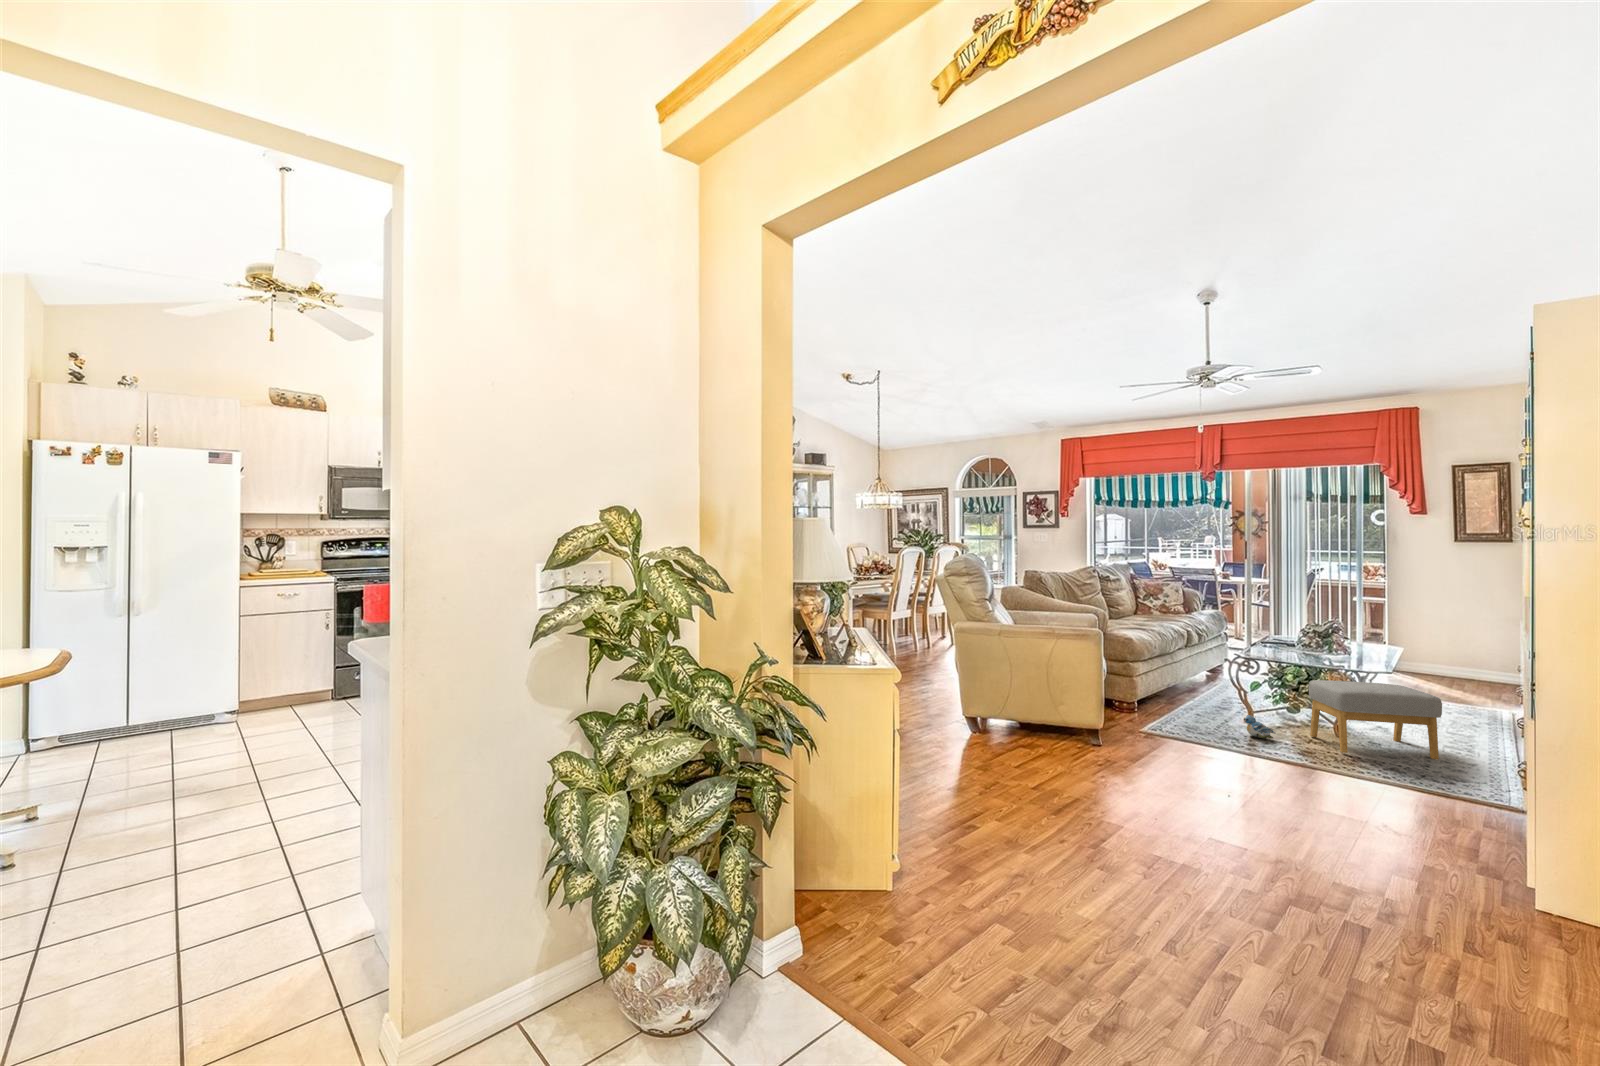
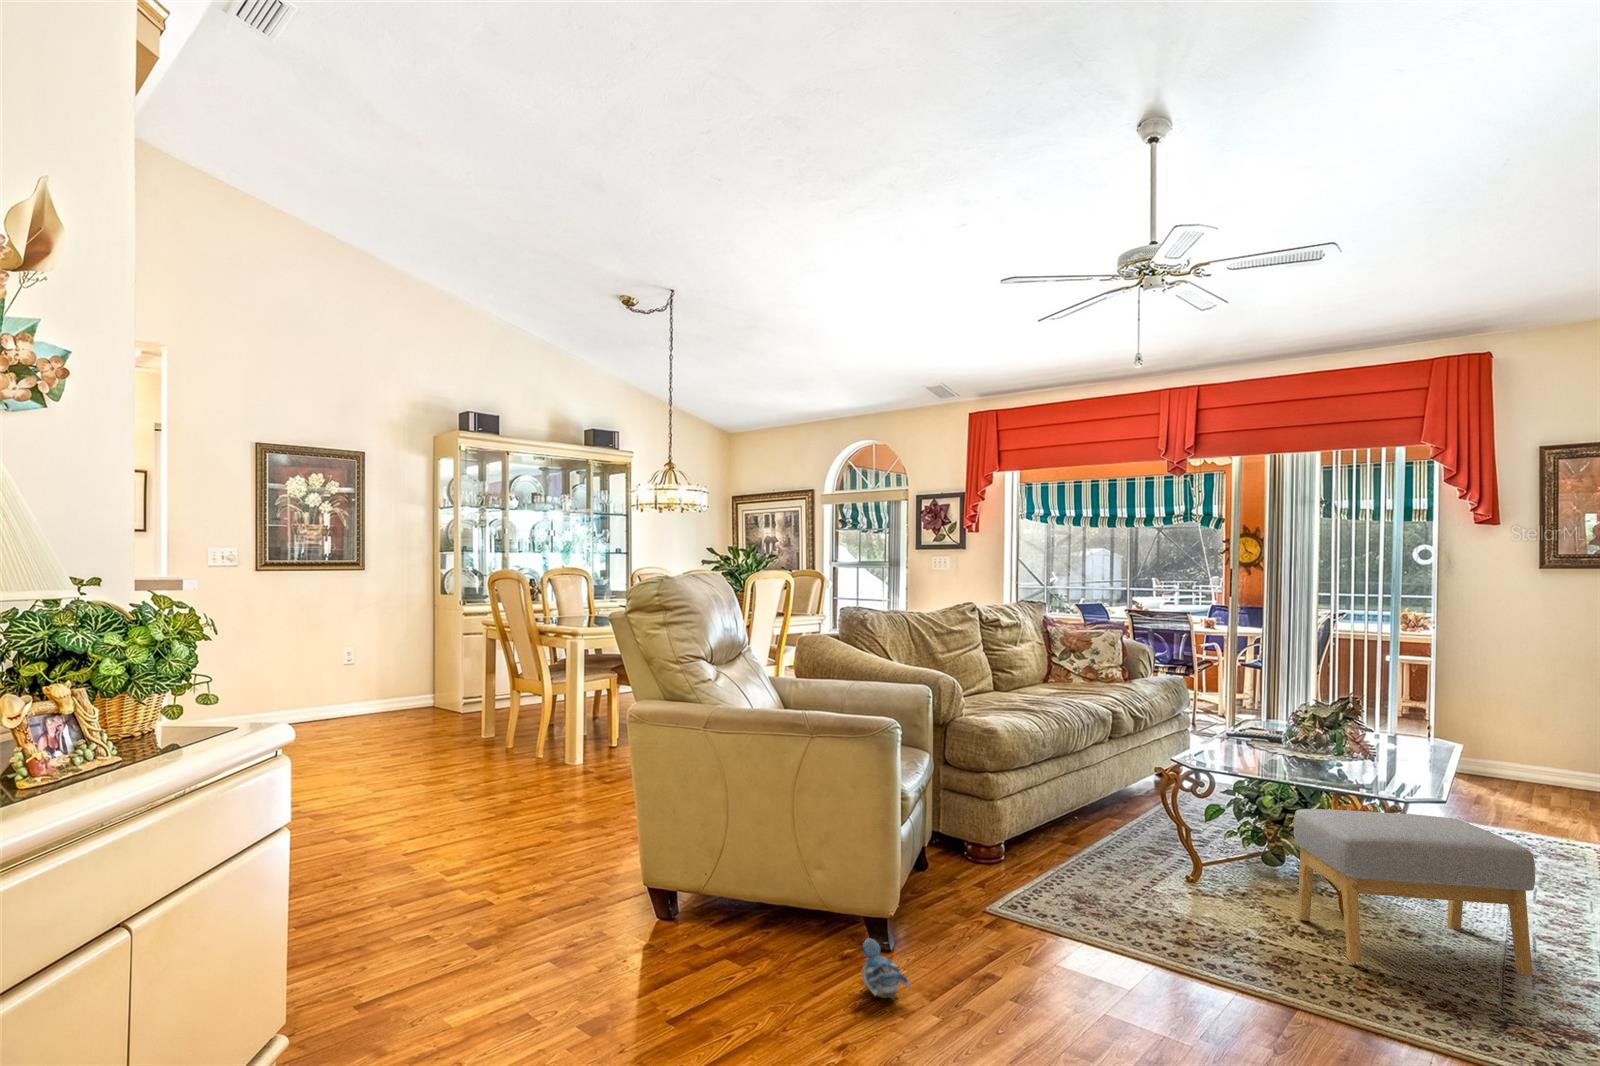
plush toy: present [1245,715,1276,738] -> present [861,939,911,1000]

